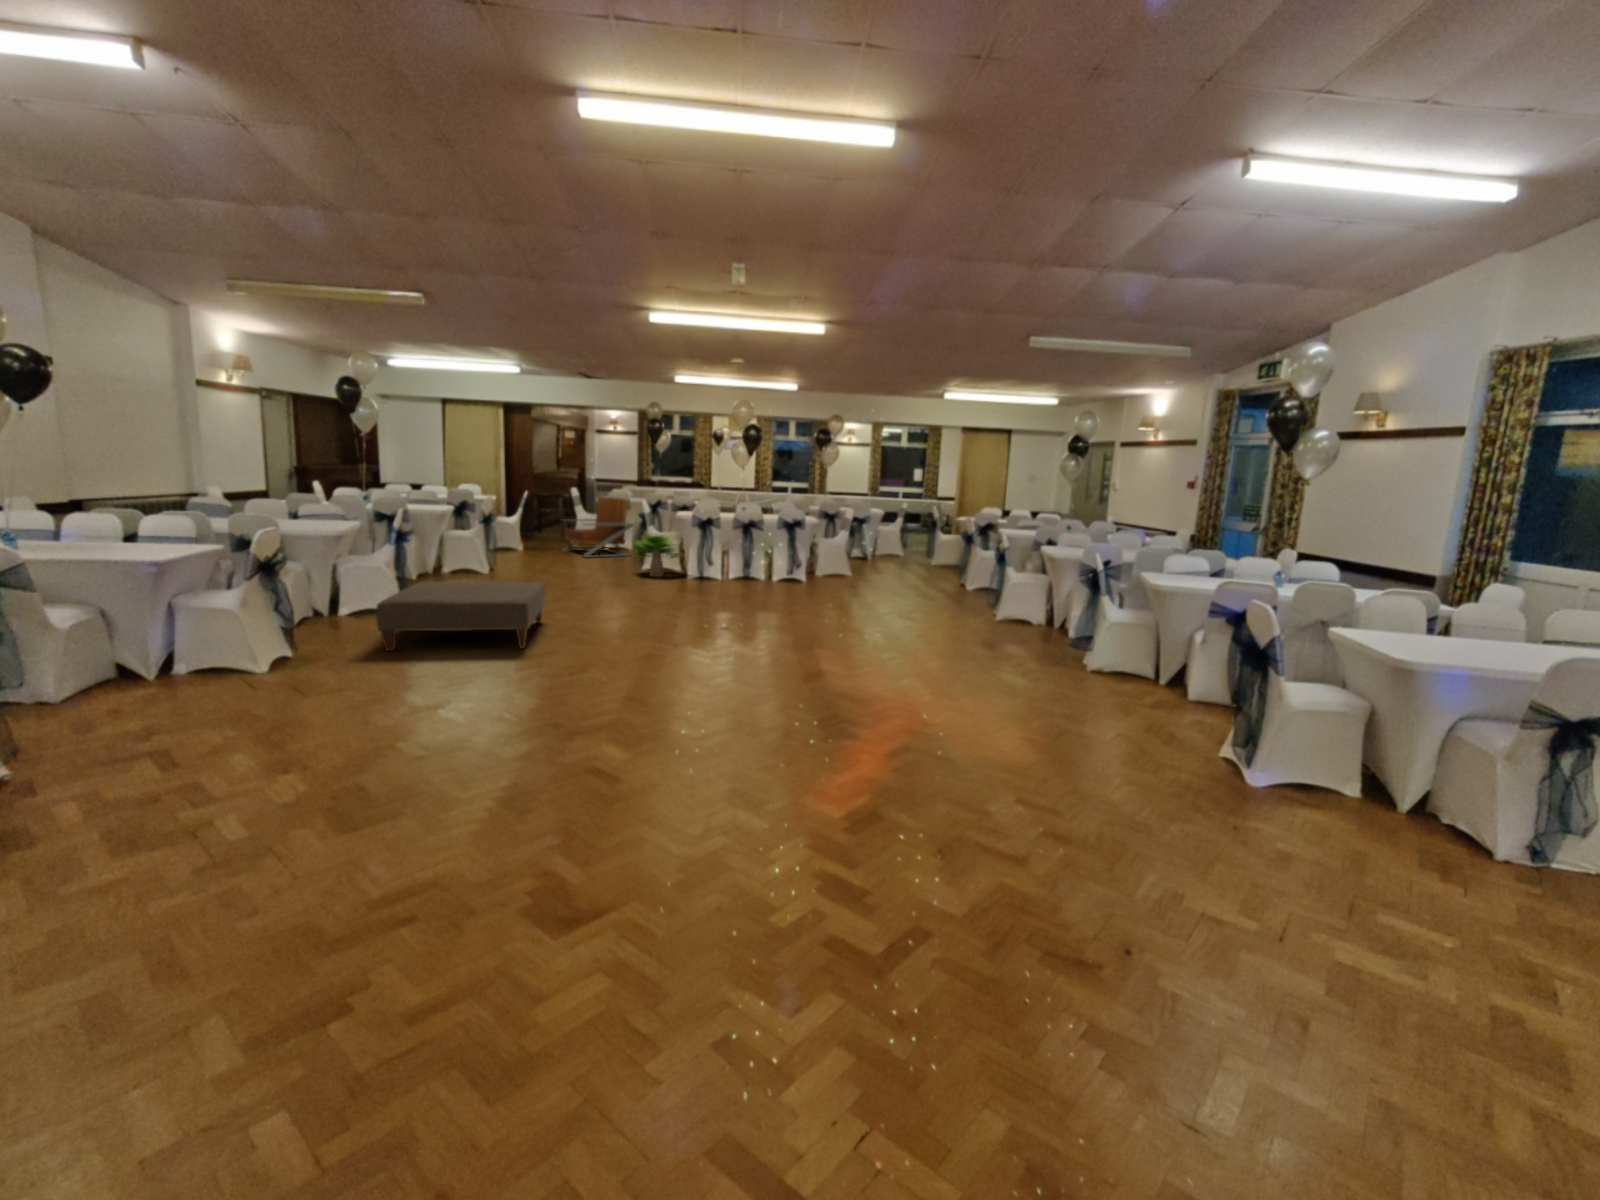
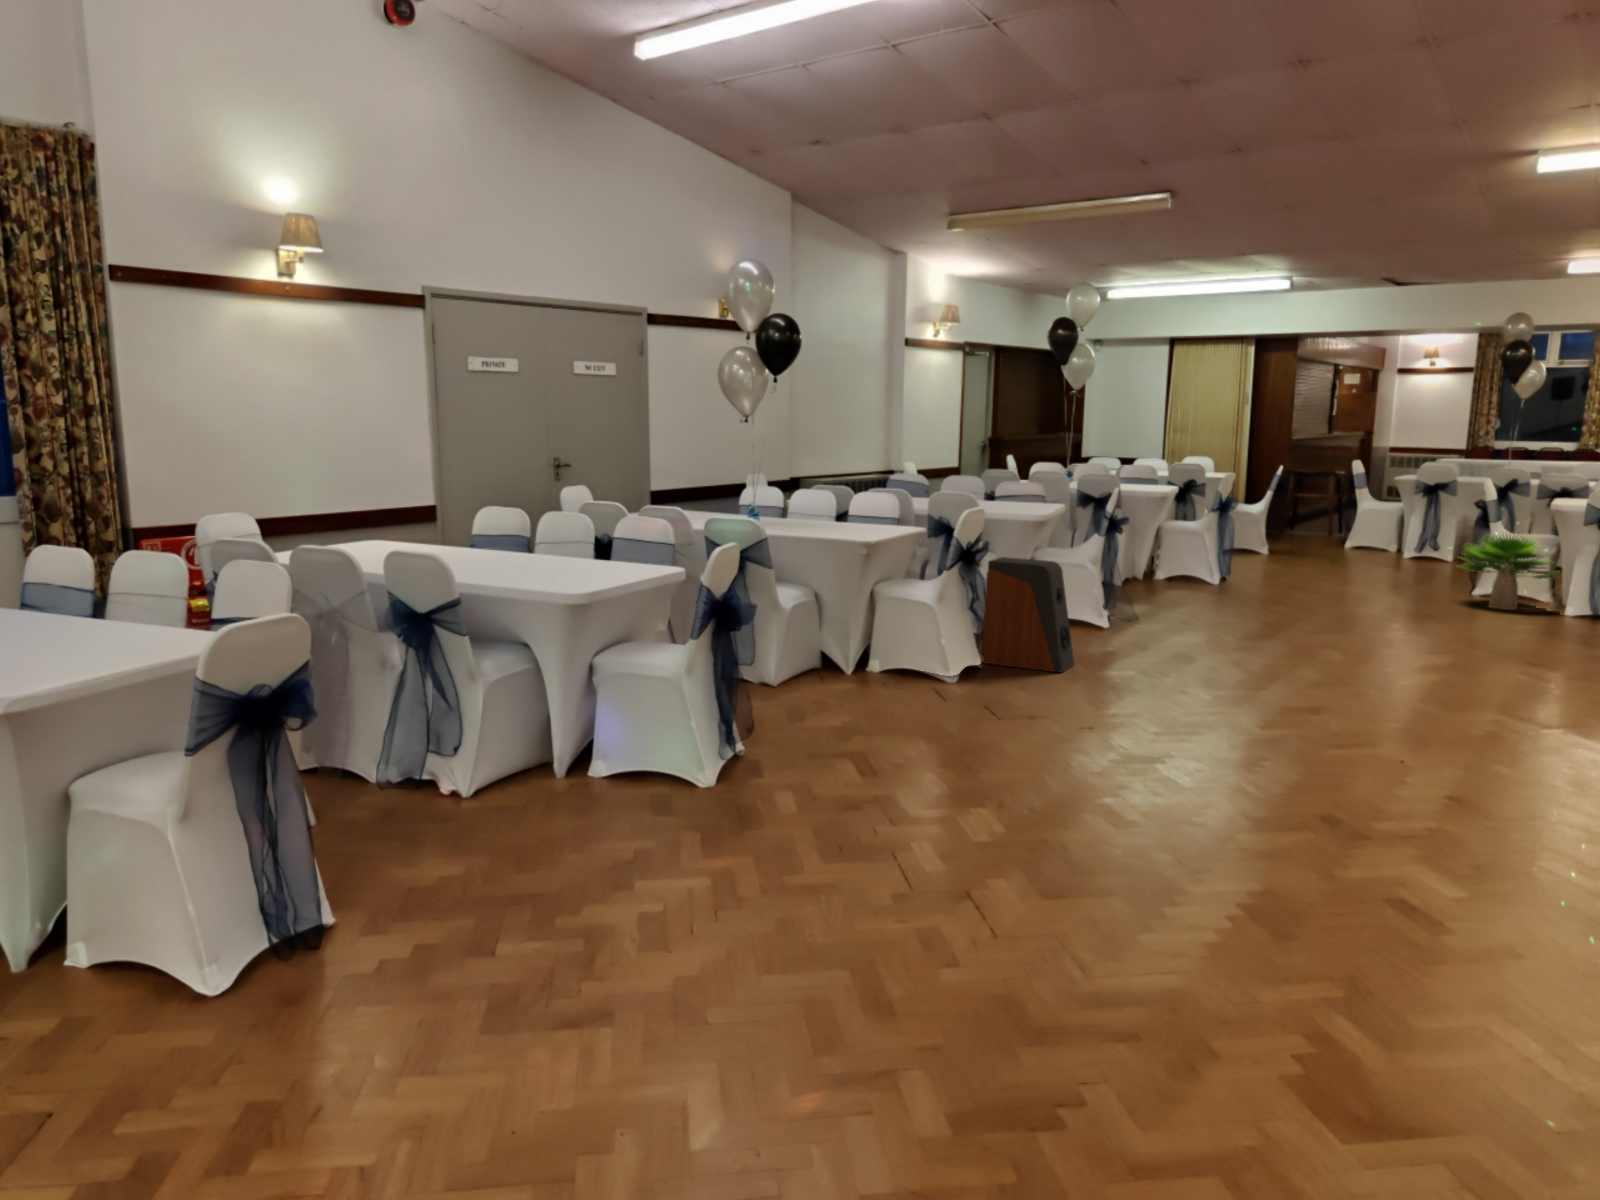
lounge chair: present [562,496,634,558] -> none [1324,473,1464,574]
speaker: none [256,577,357,671] -> present [983,557,1074,673]
ottoman: present [376,581,545,651] -> none [1100,580,1318,683]

